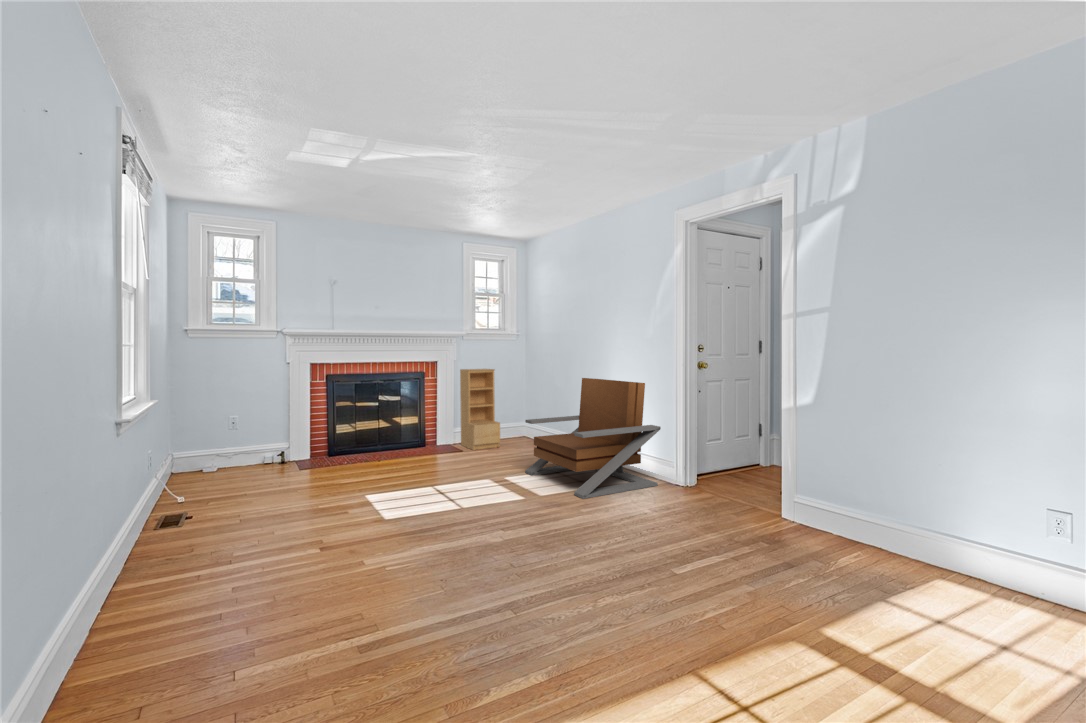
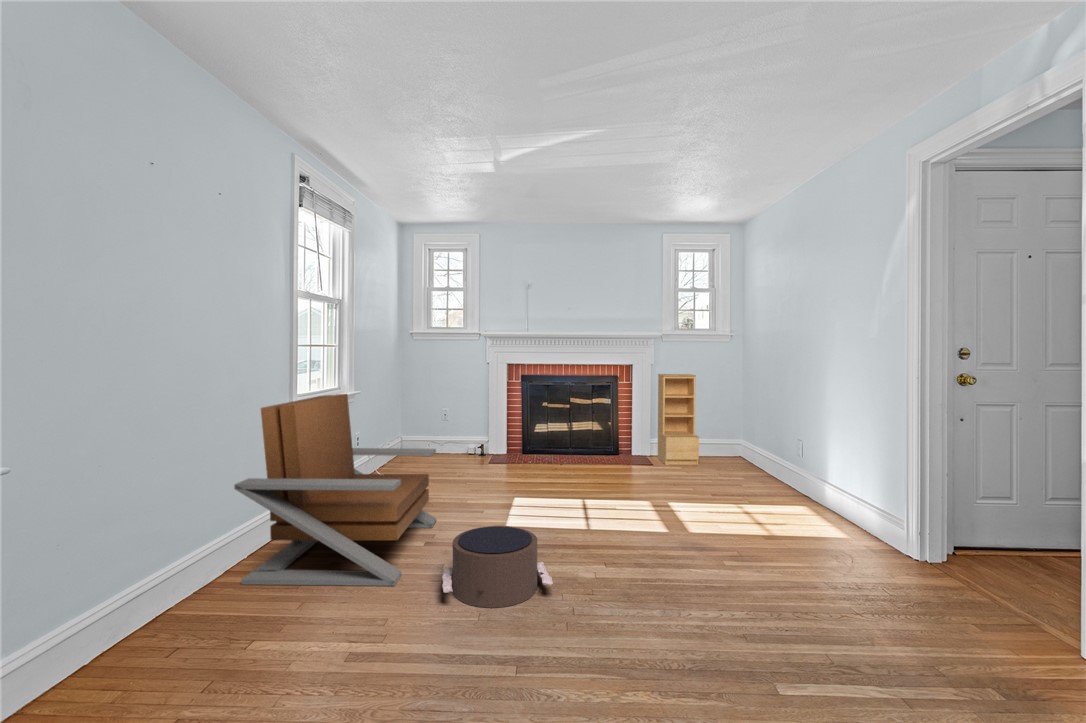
lounge chair: present [525,378,661,499] -> present [234,394,436,586]
pouf: none [381,510,488,582] -> present [442,526,553,608]

